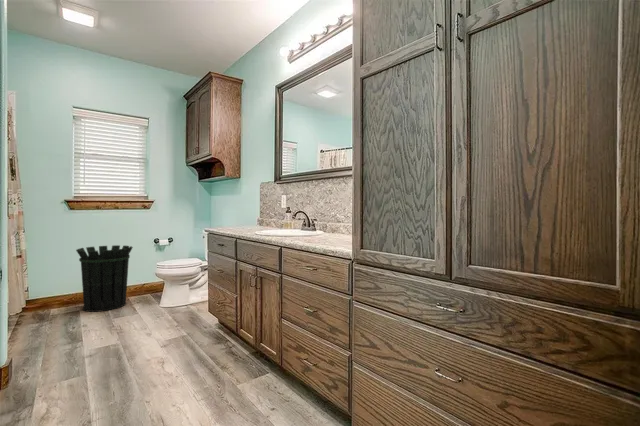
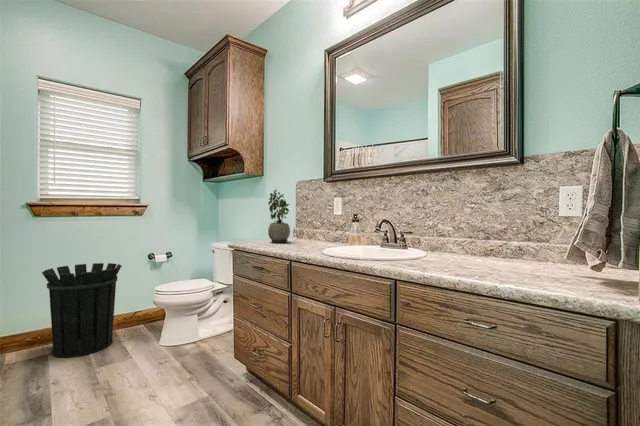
potted plant: none [234,190,251,229] -> present [268,190,290,243]

